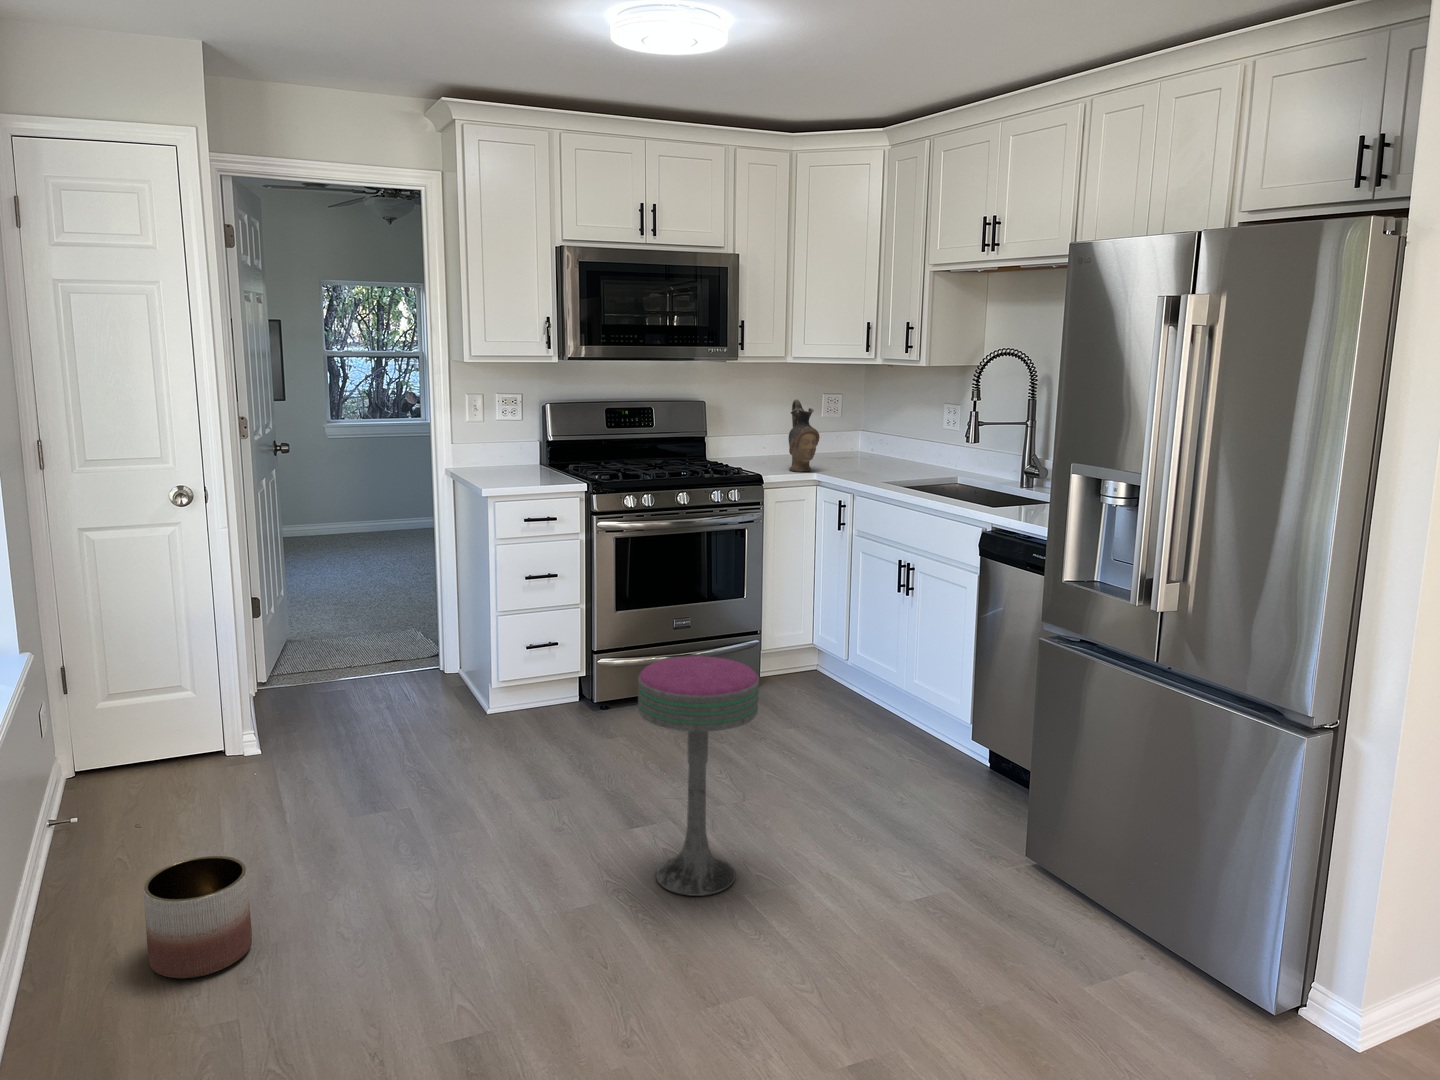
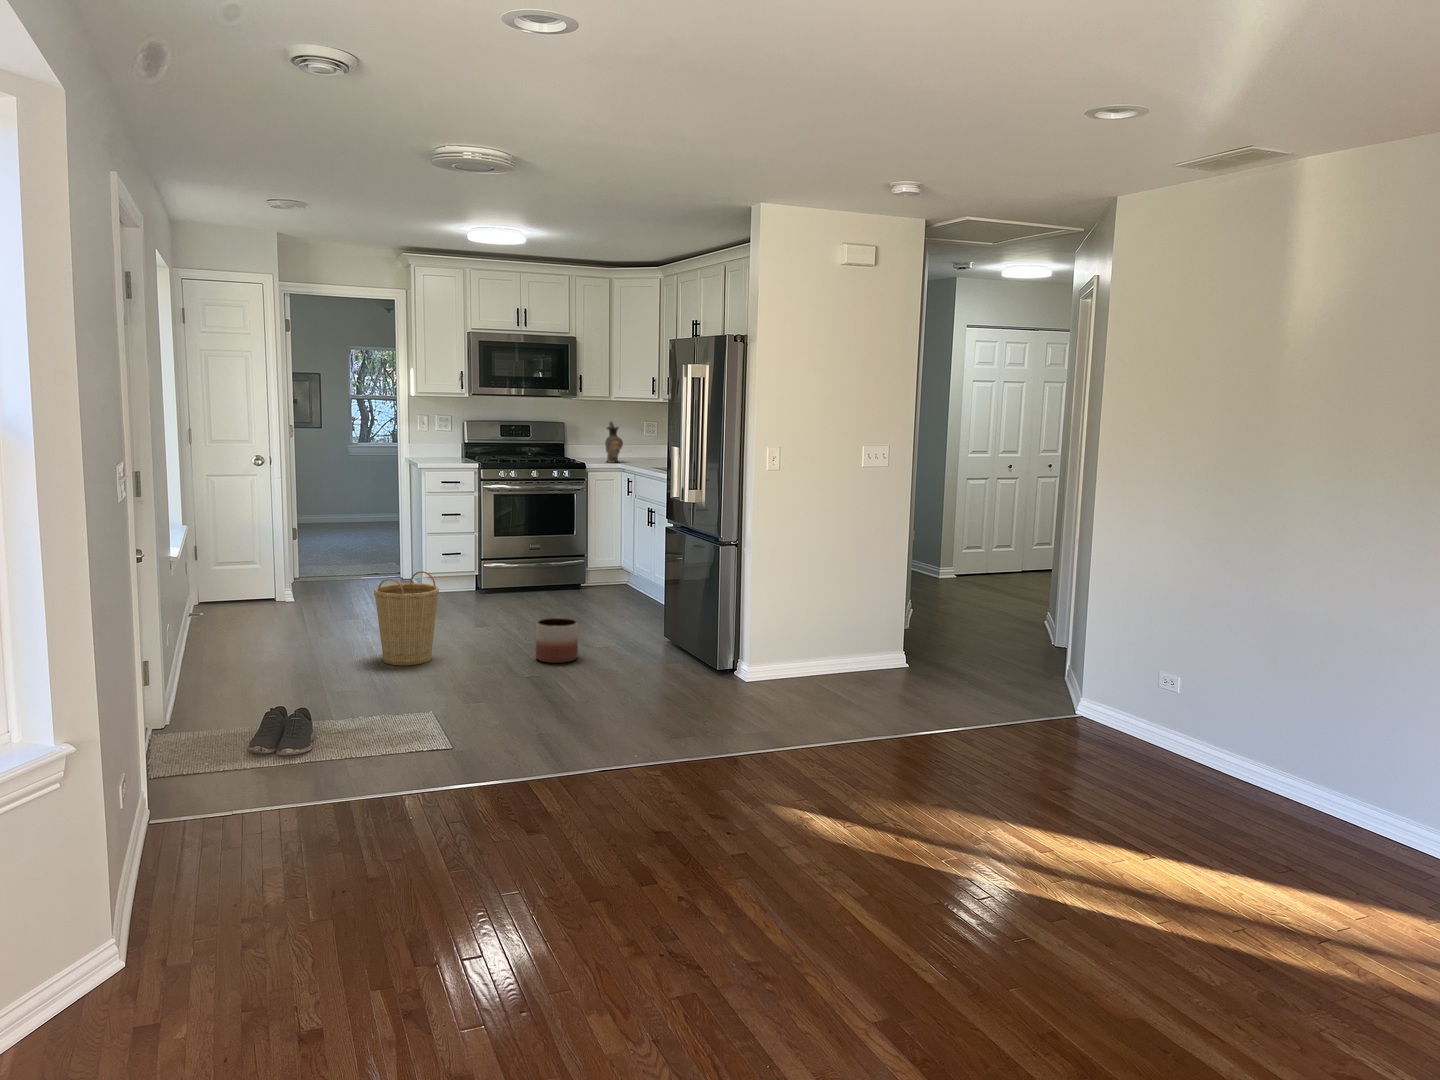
bar stool: present [638,656,759,896] -> none [470,534,528,644]
basket: none [457,776,604,1014] -> present [374,571,439,665]
planter: present [143,856,252,978] -> present [536,618,578,663]

